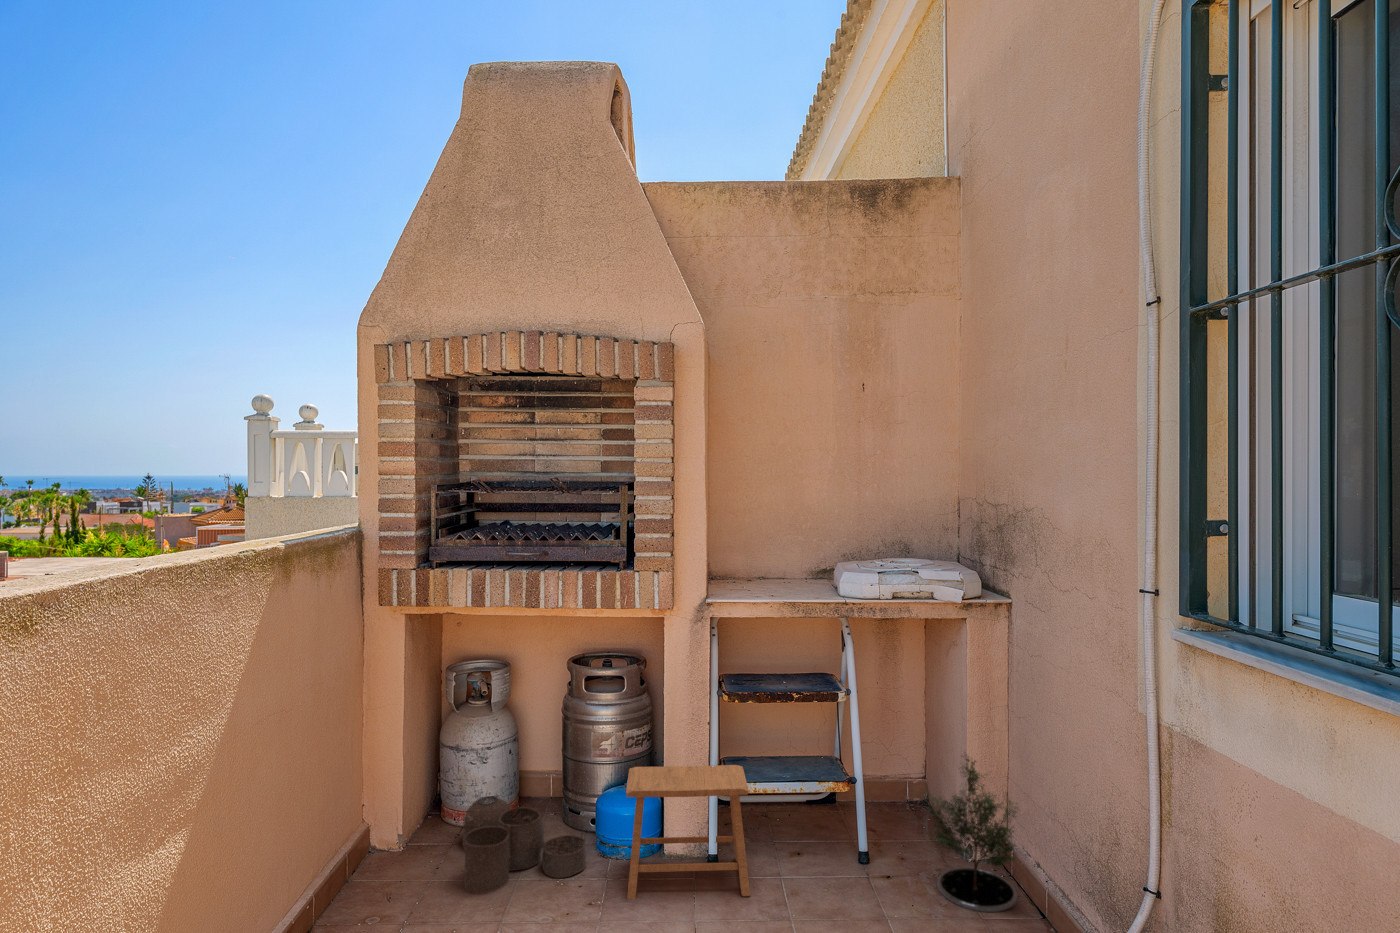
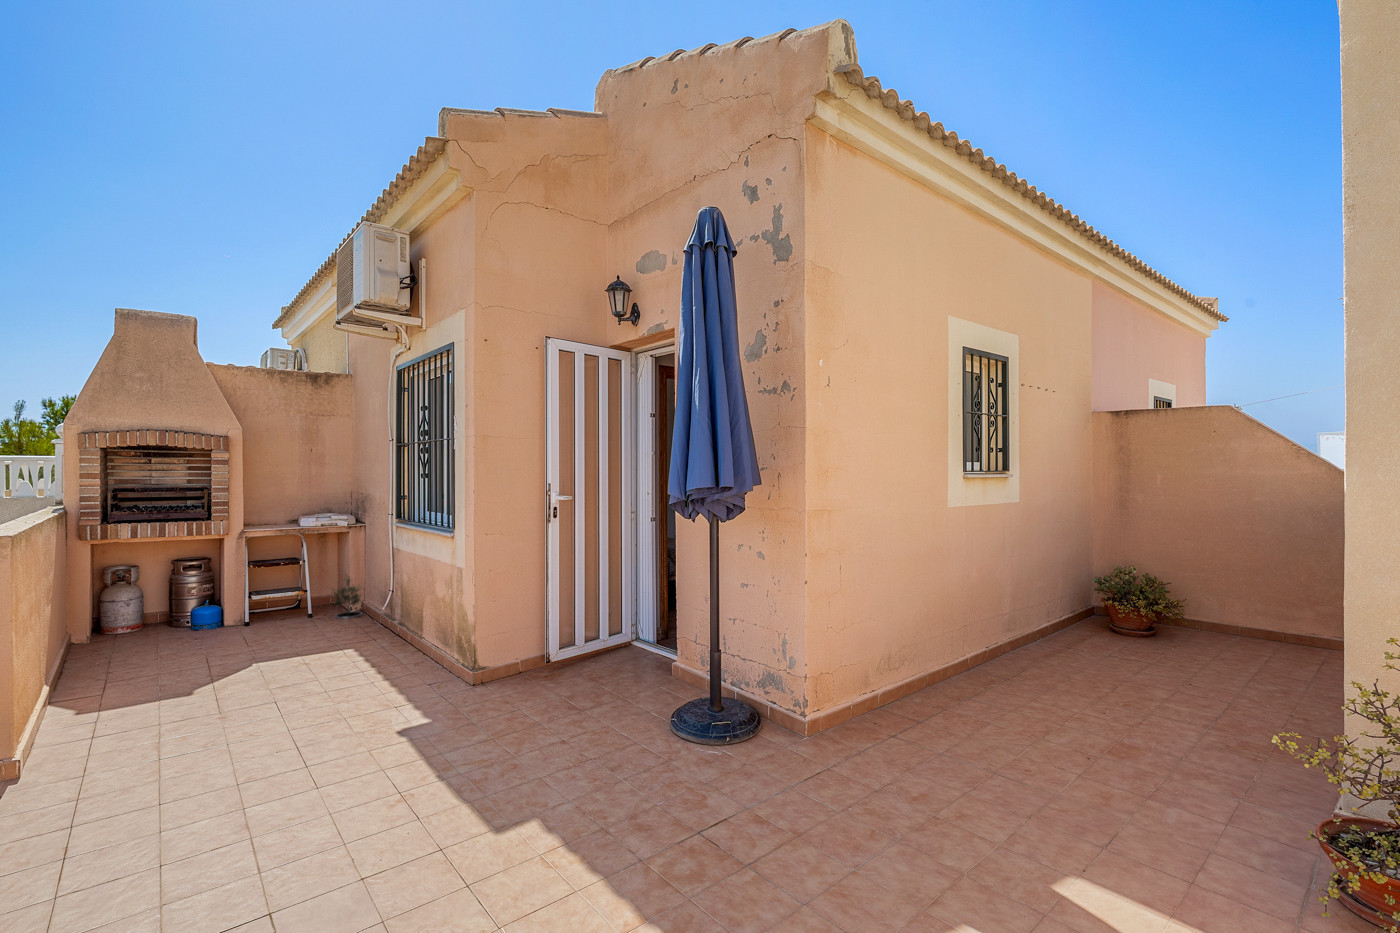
stool: present [626,765,750,899] -> none [208,589,262,634]
woven basket: present [463,796,586,894] -> none [120,614,188,642]

